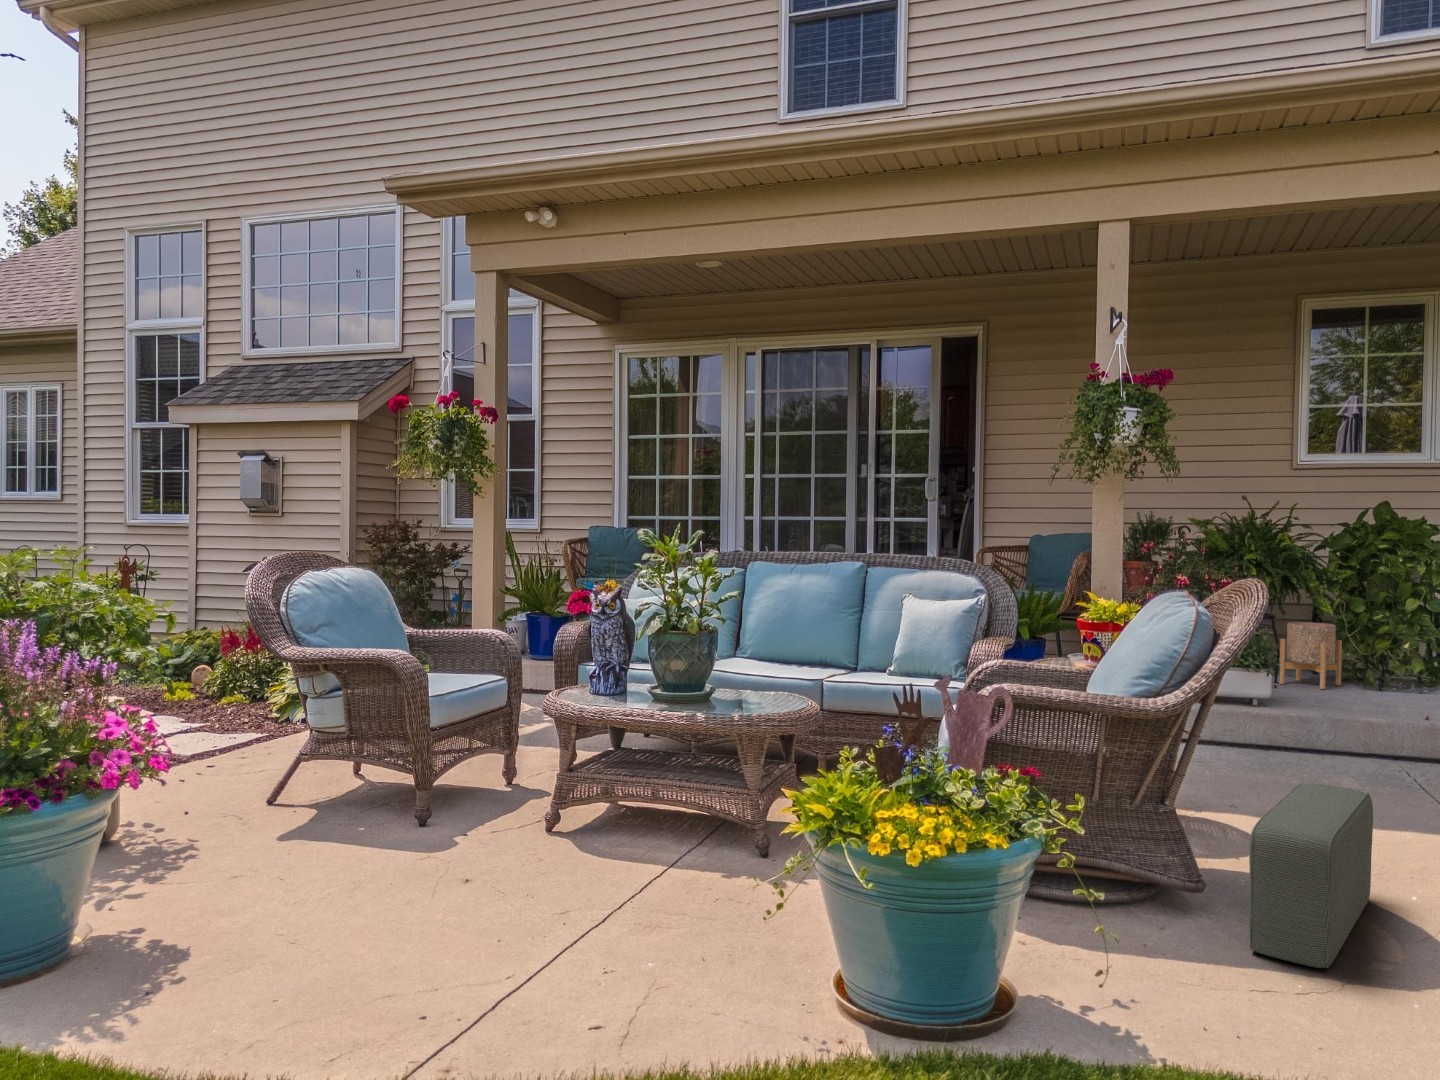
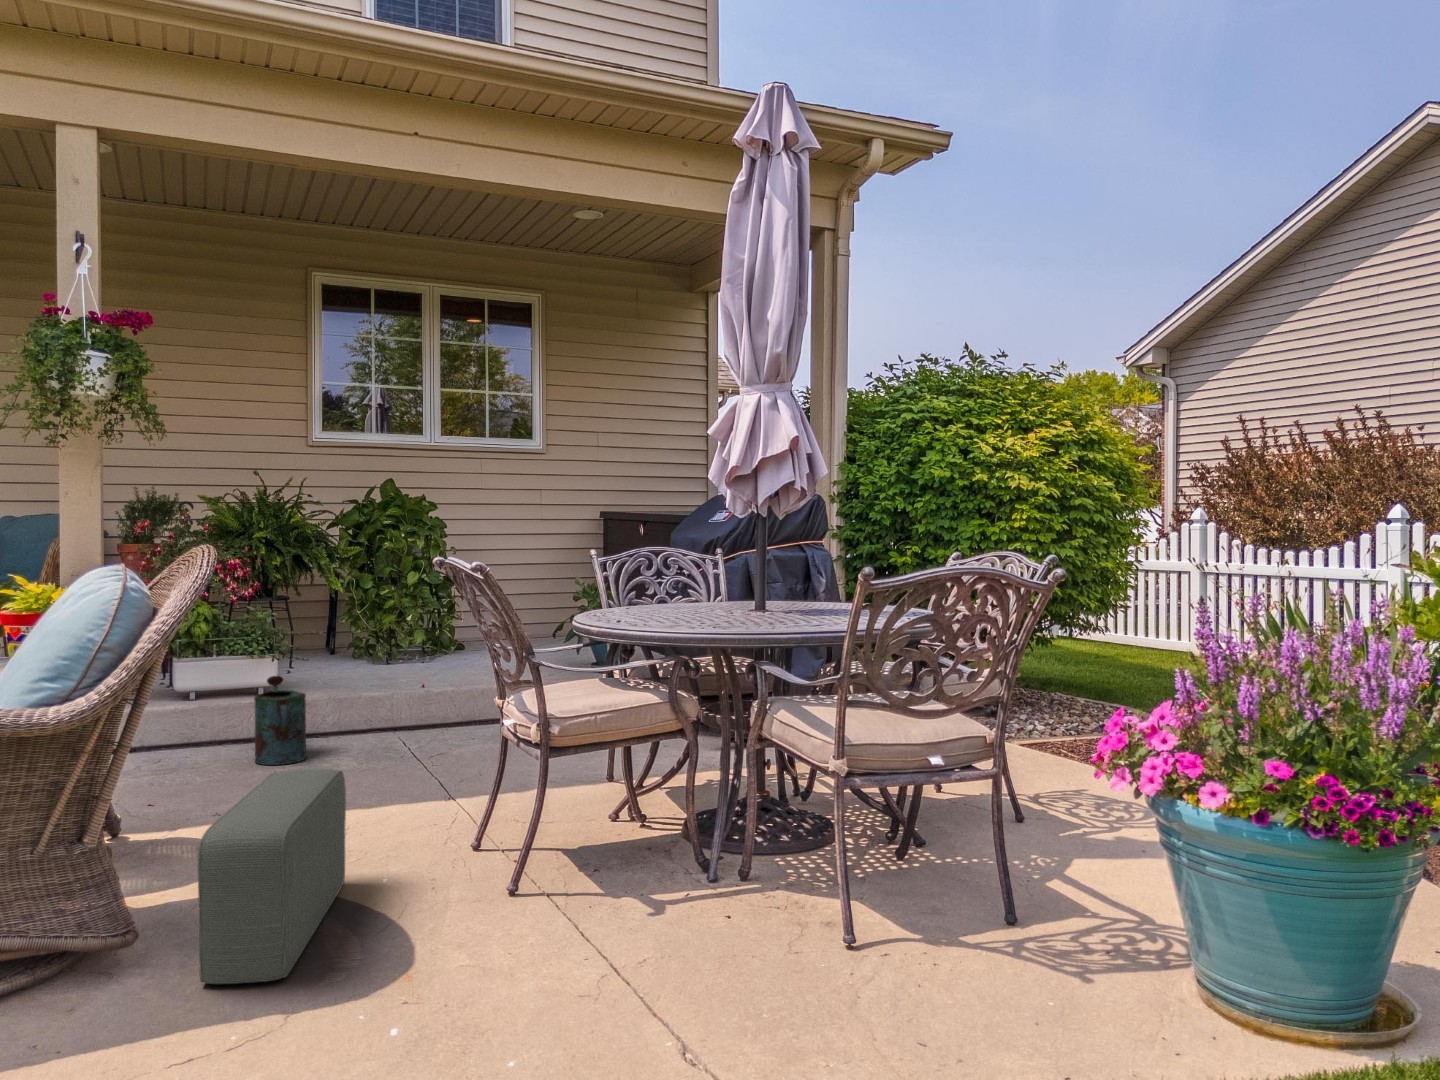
planter: present [1280,622,1342,689] -> none [293,602,352,669]
watering can: none [1253,690,1304,774] -> present [254,676,306,765]

